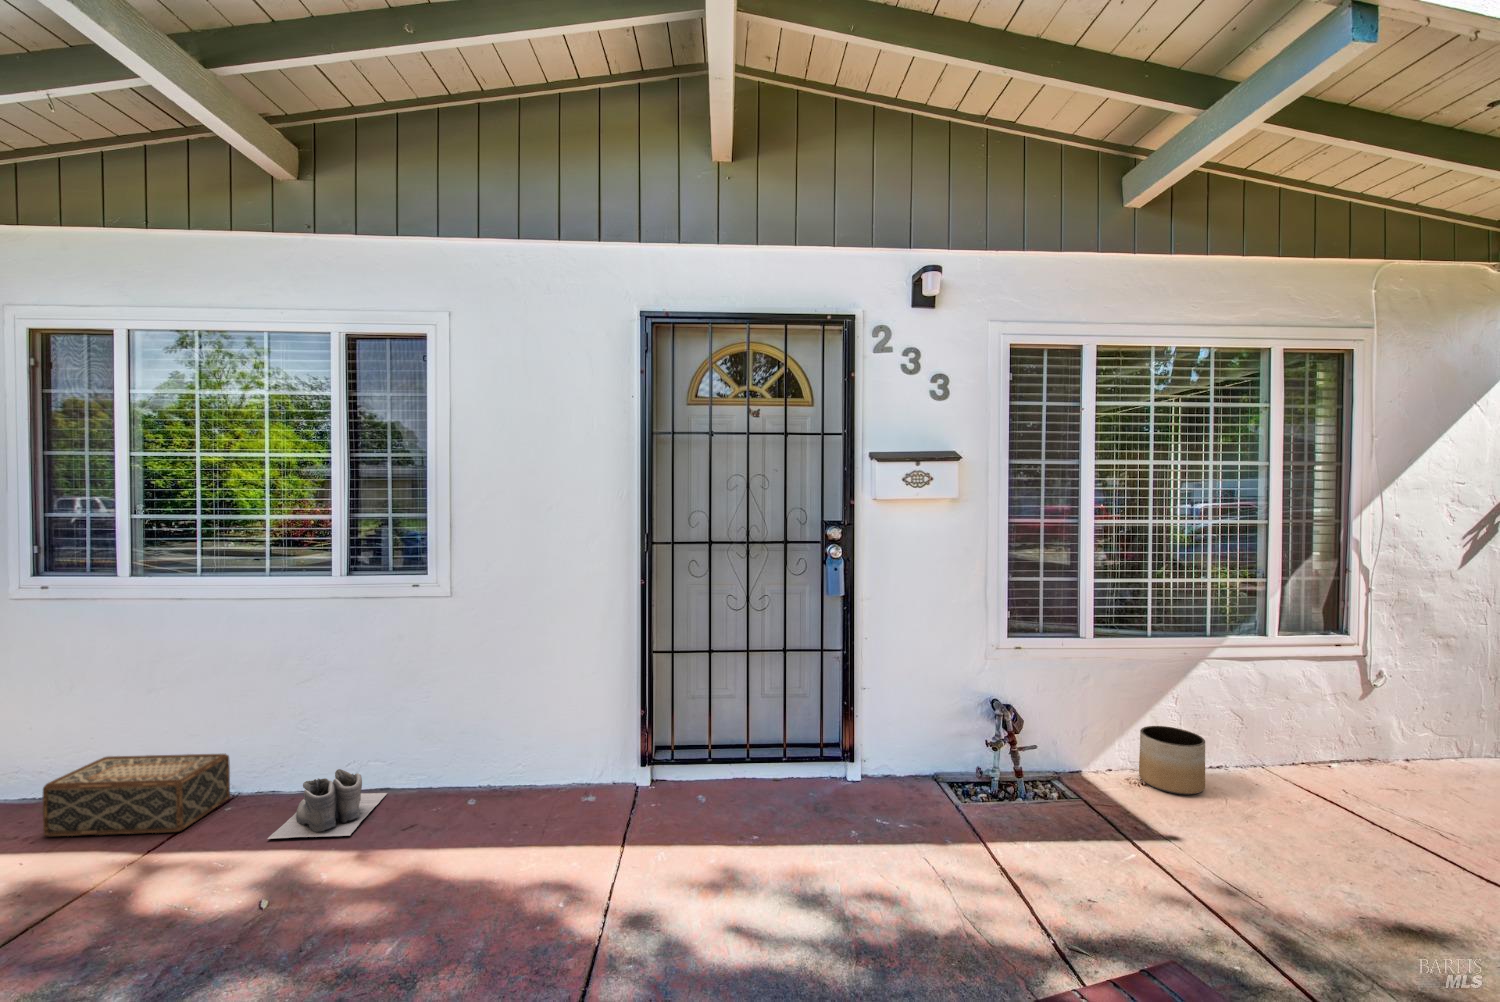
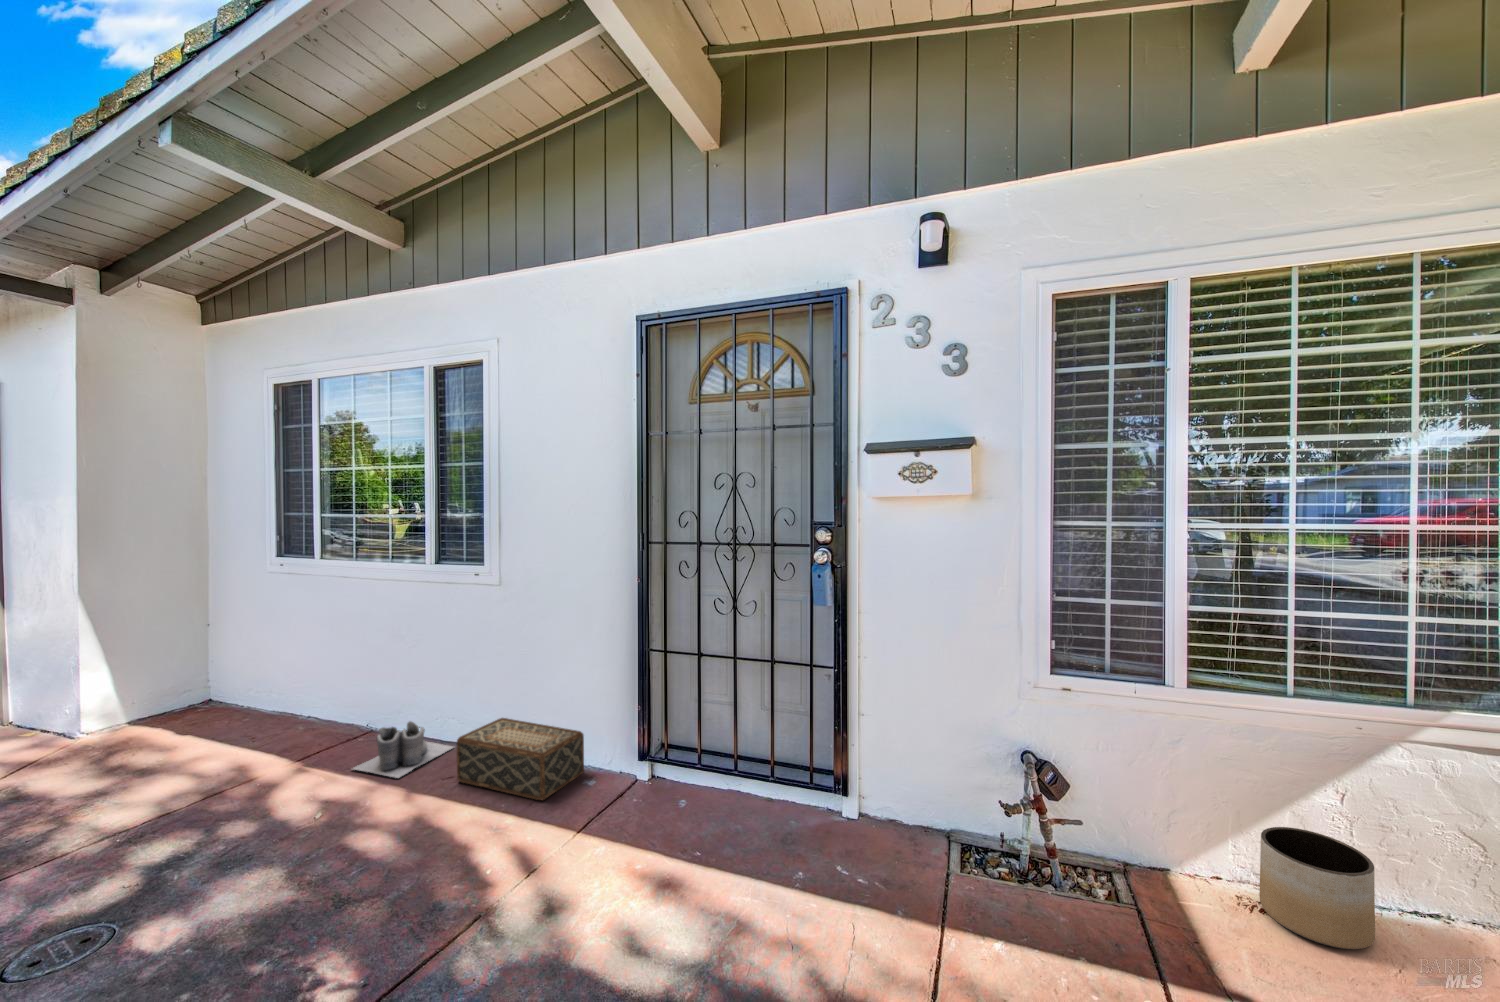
woven basket: present [43,754,230,836] -> present [457,718,584,800]

